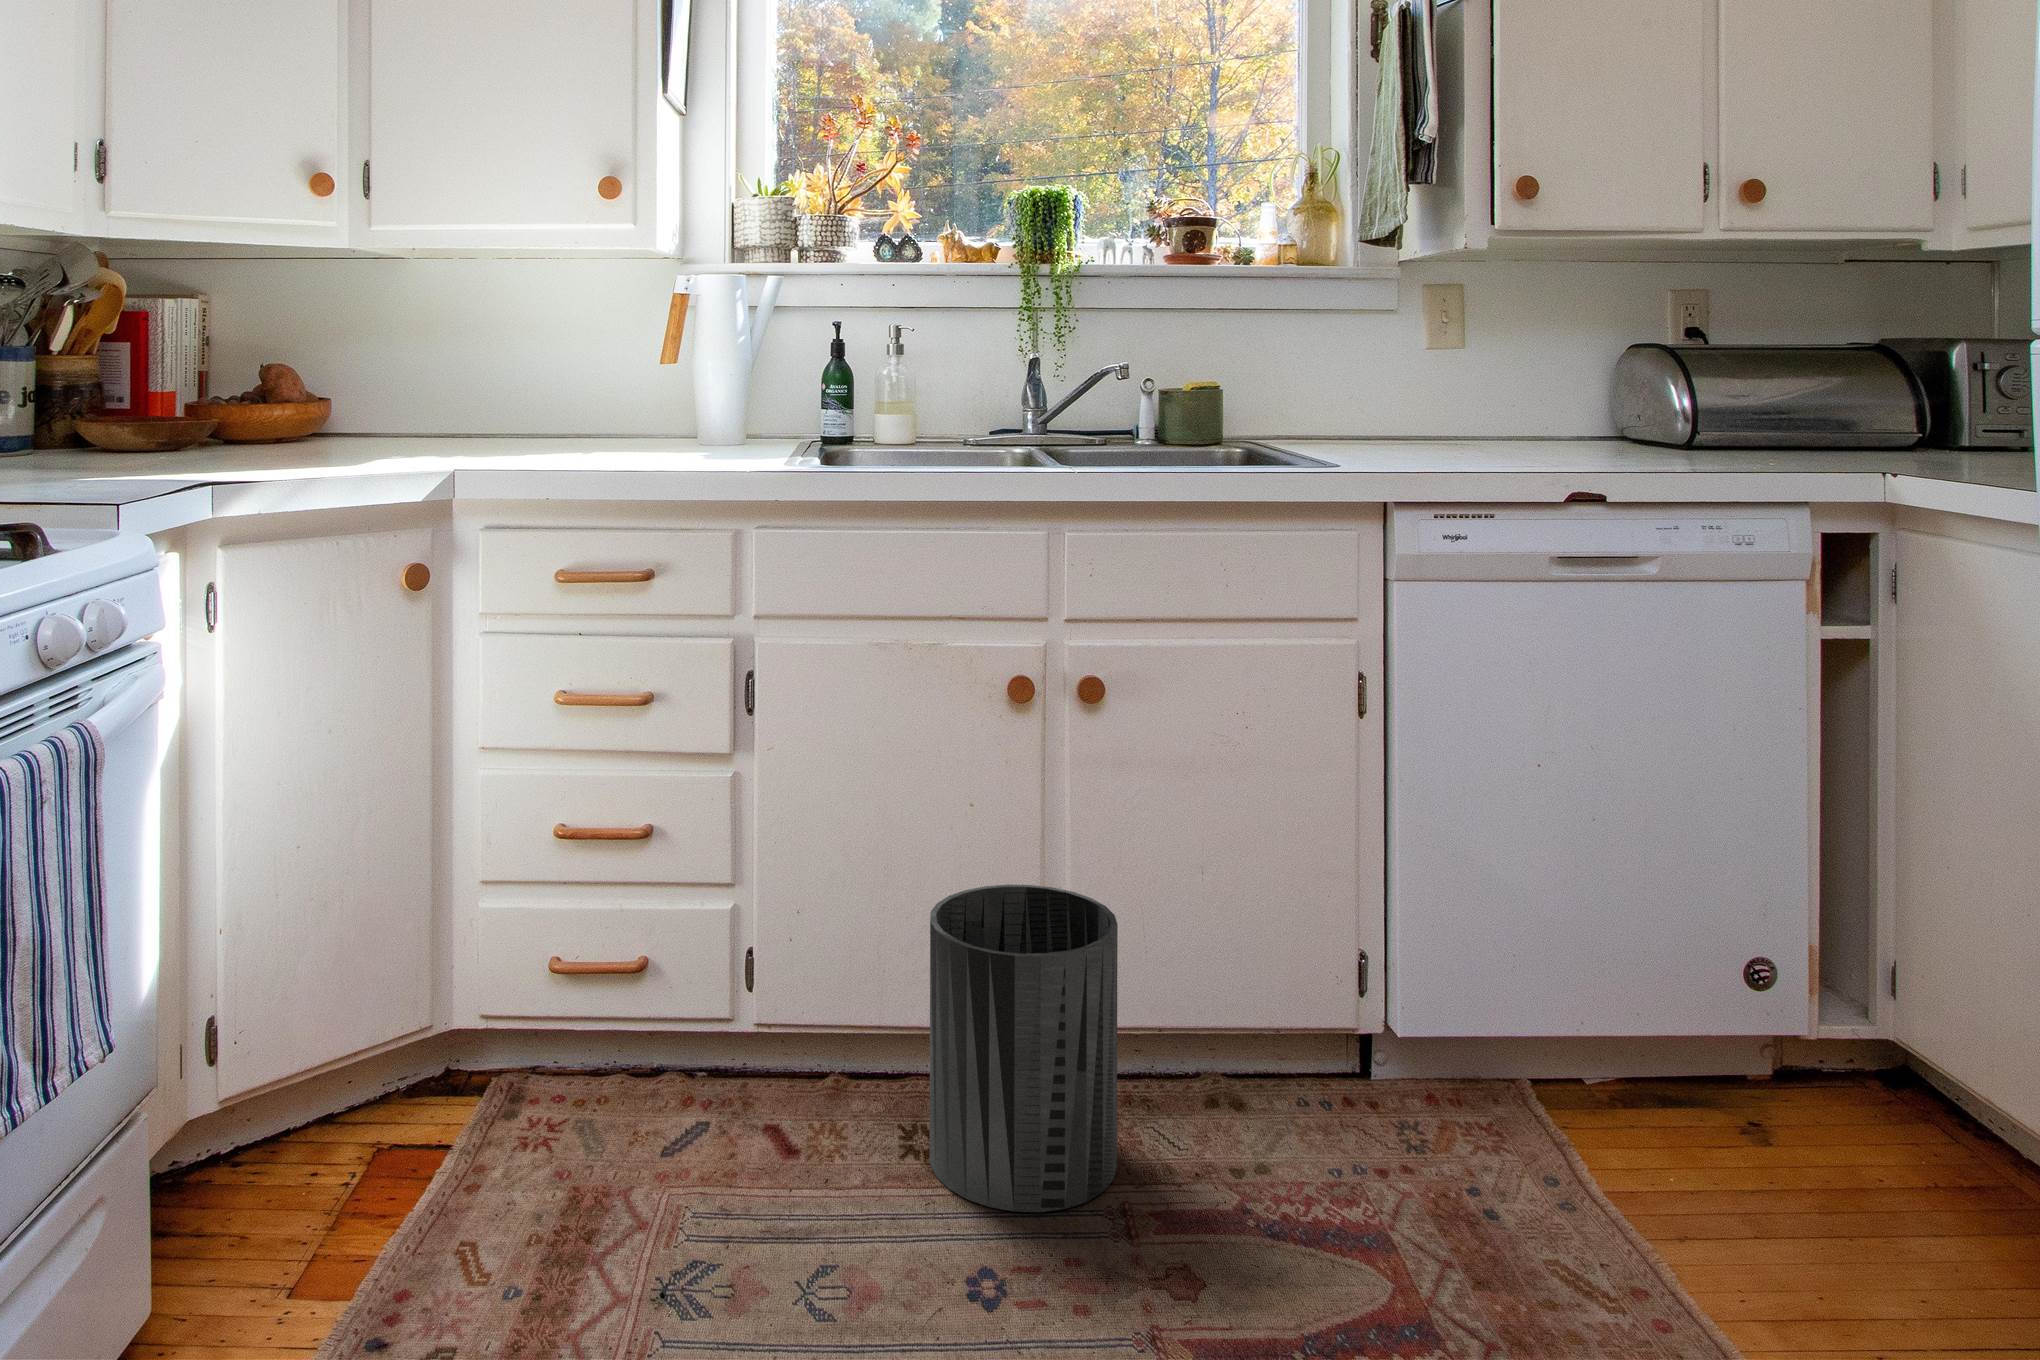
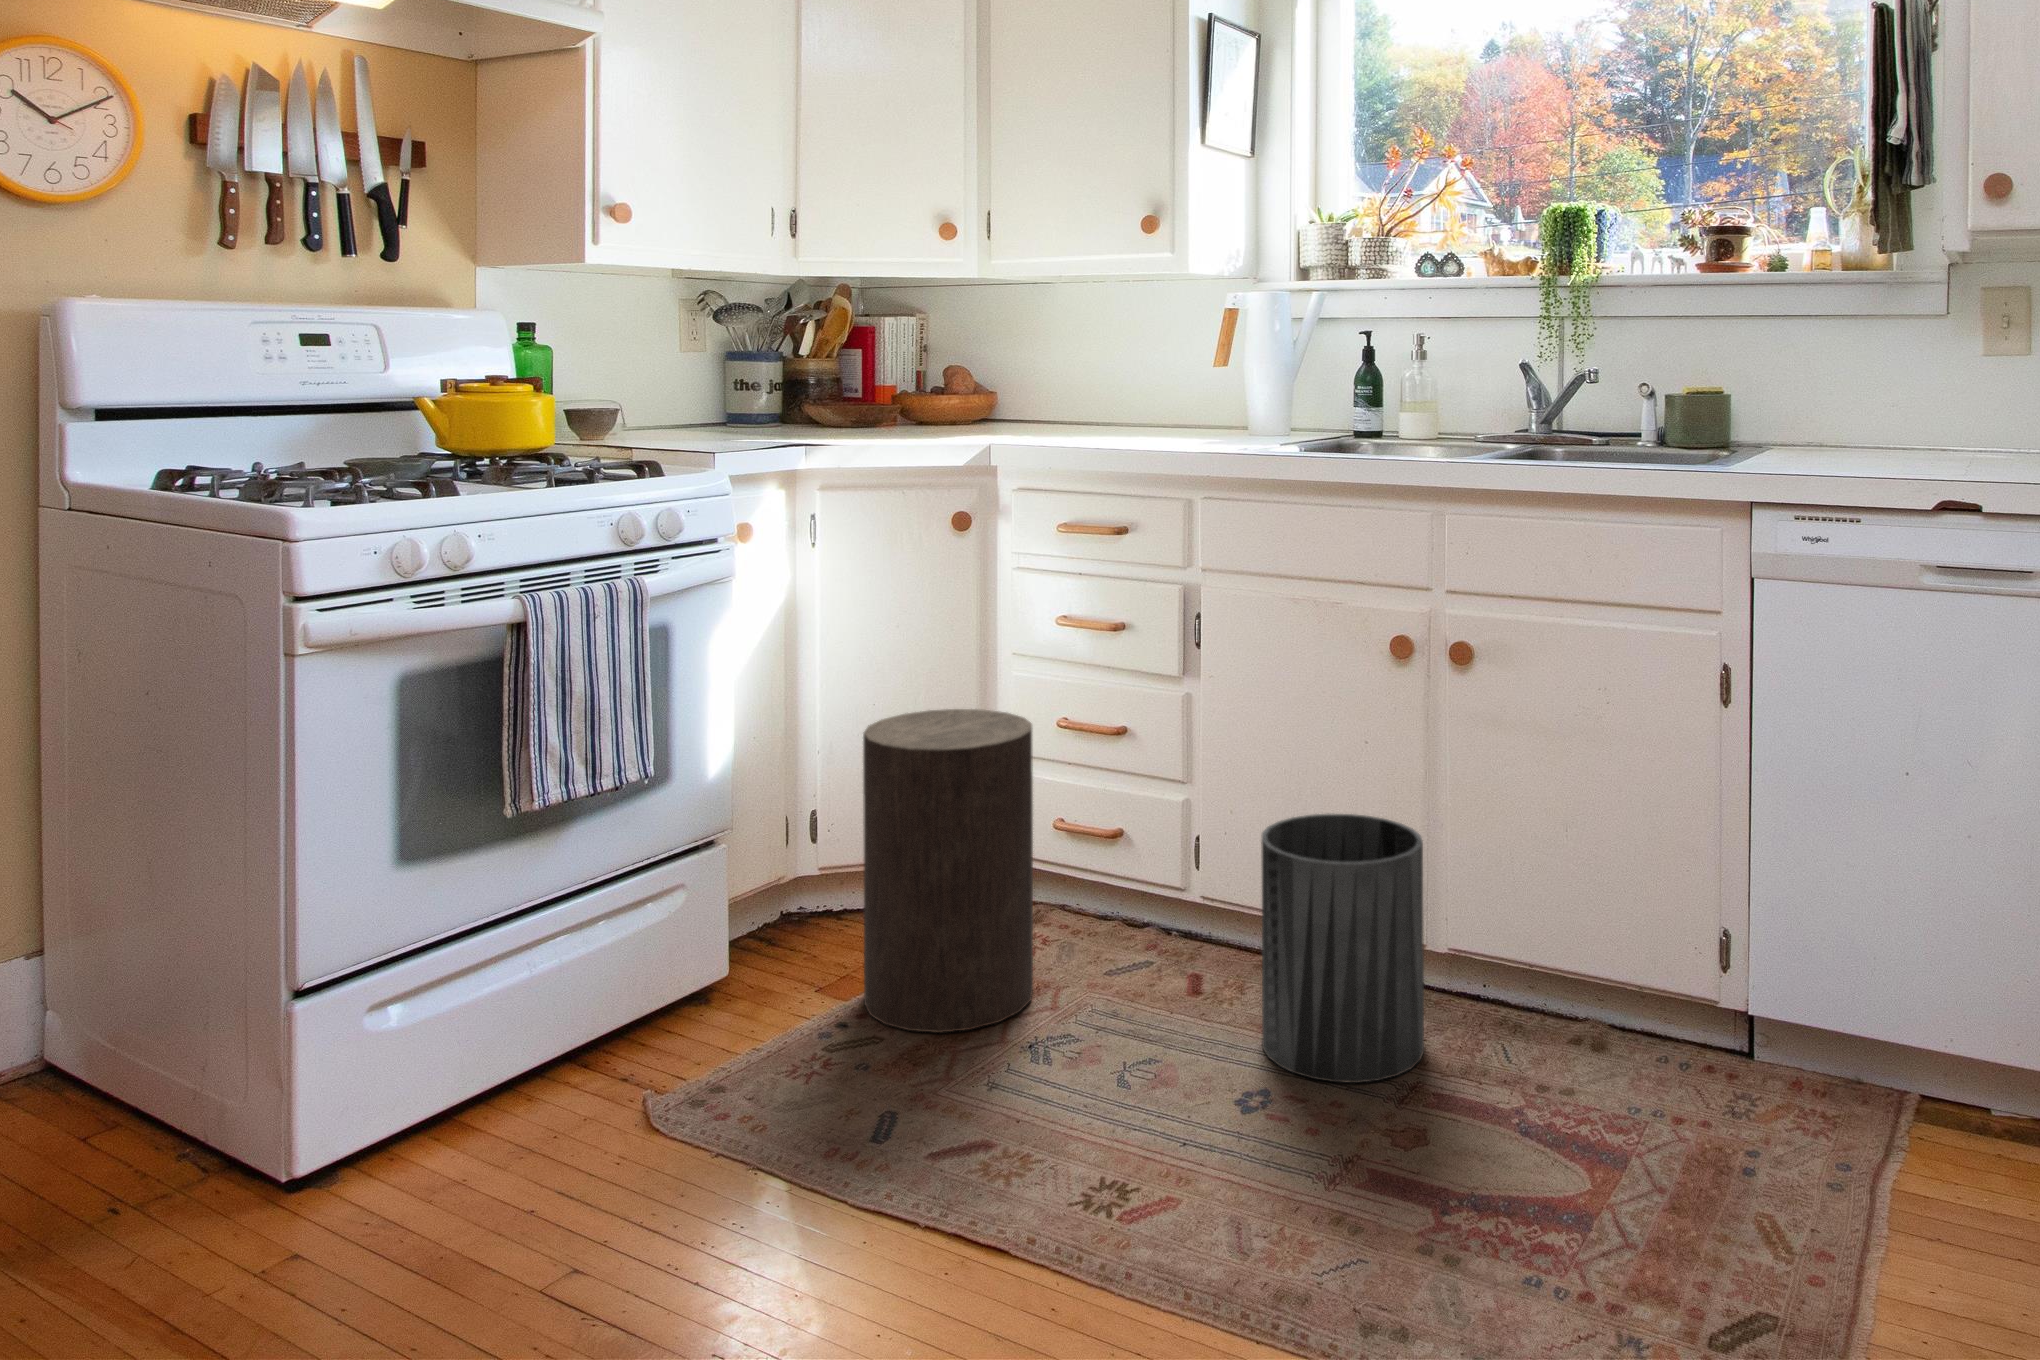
stool: none [396,830,632,1305] -> present [863,709,1033,1033]

